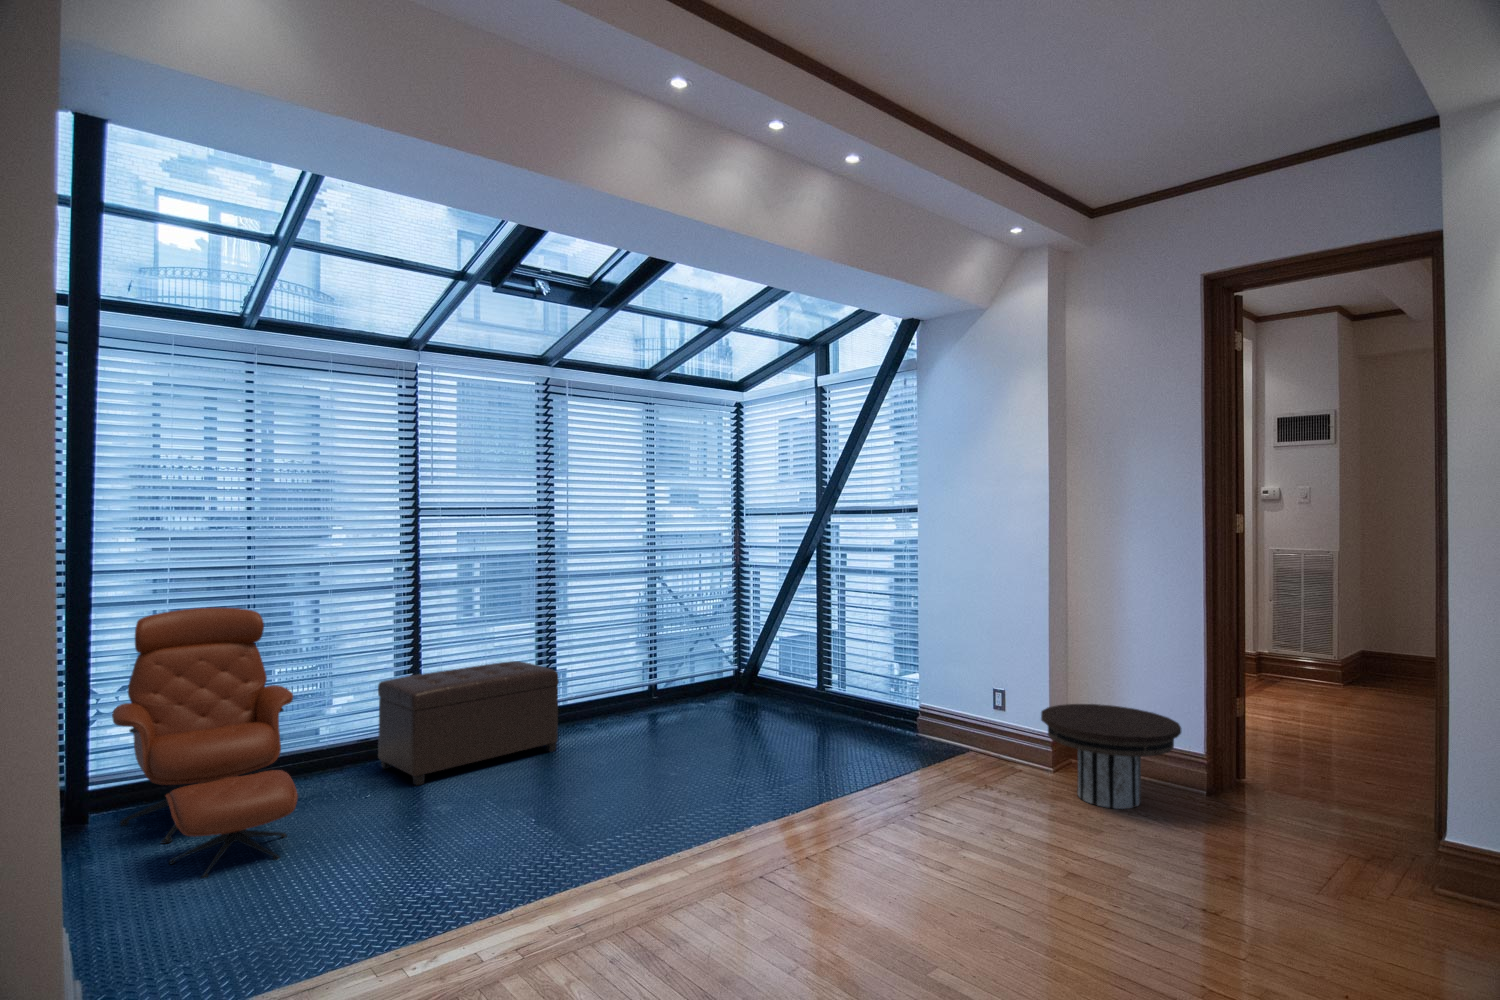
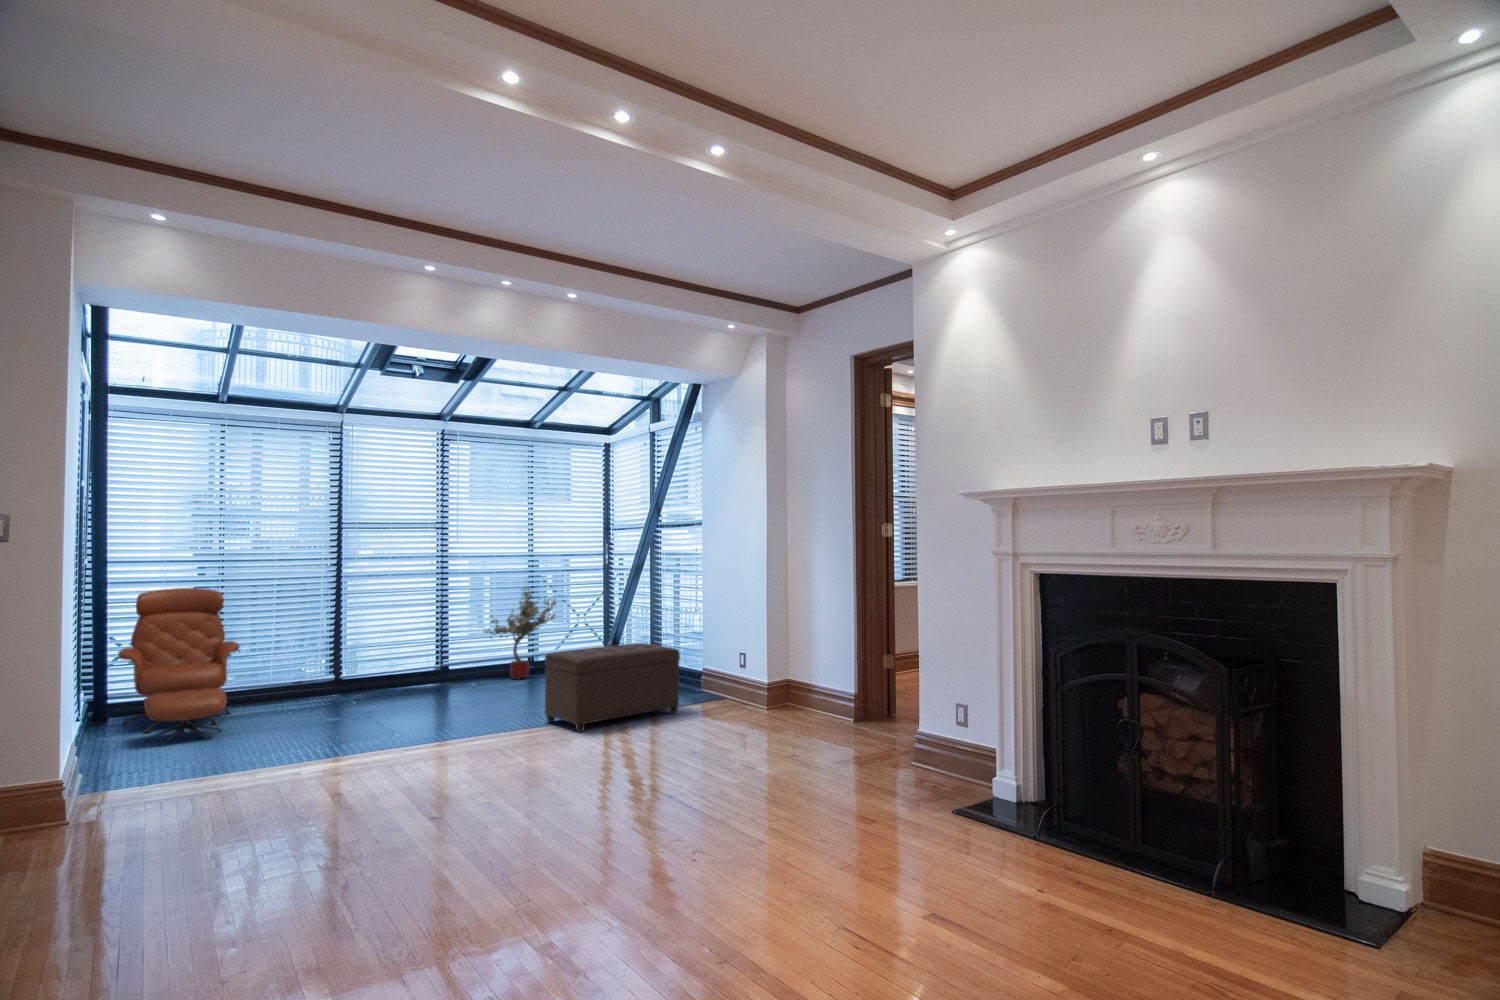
potted tree: none [602,592,691,717] -> present [484,588,556,680]
ottoman: present [378,661,559,785] -> present [545,643,680,732]
side table: present [1041,704,1181,809] -> none [738,660,827,727]

